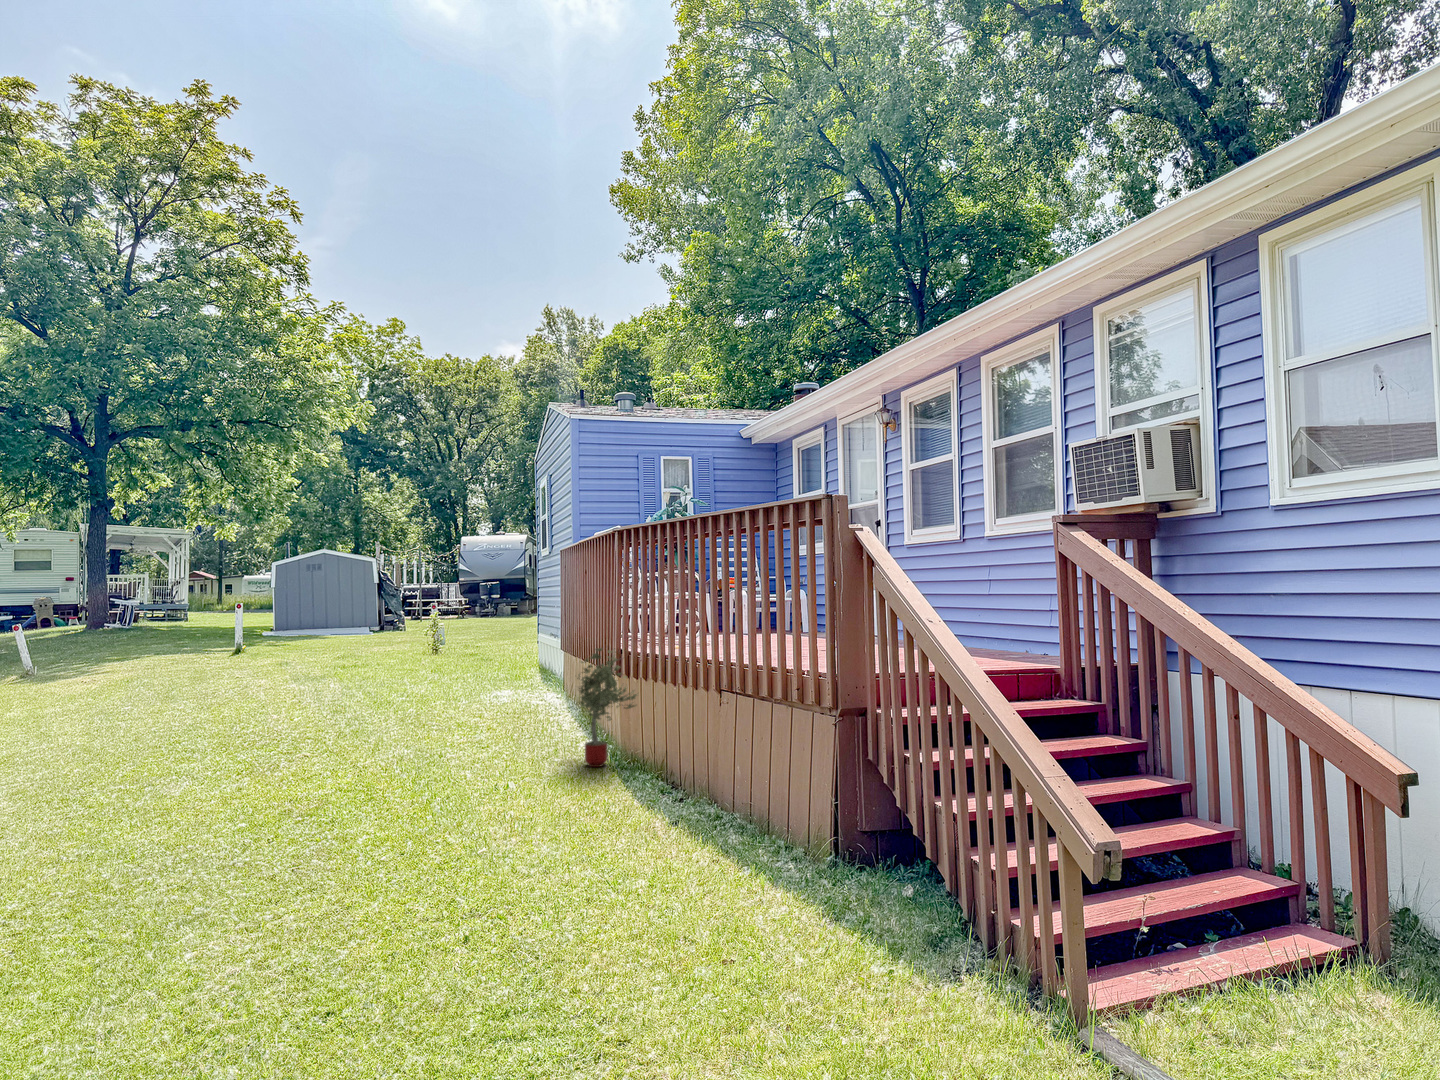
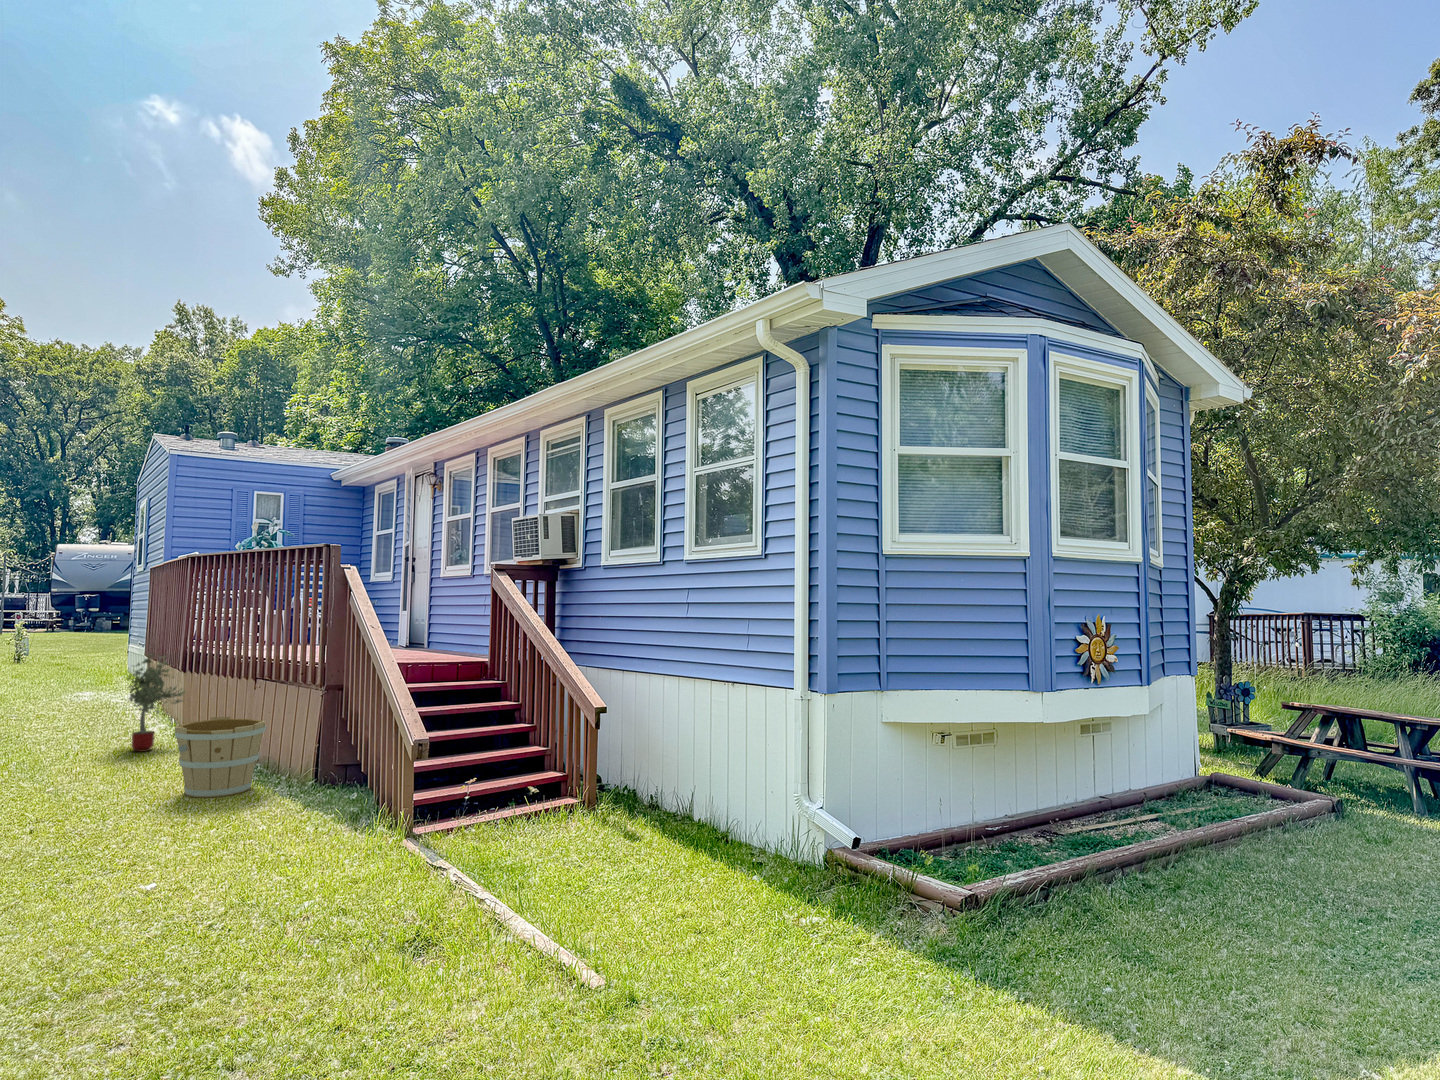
wooden bucket: none [664,739,778,861] -> present [175,717,266,798]

